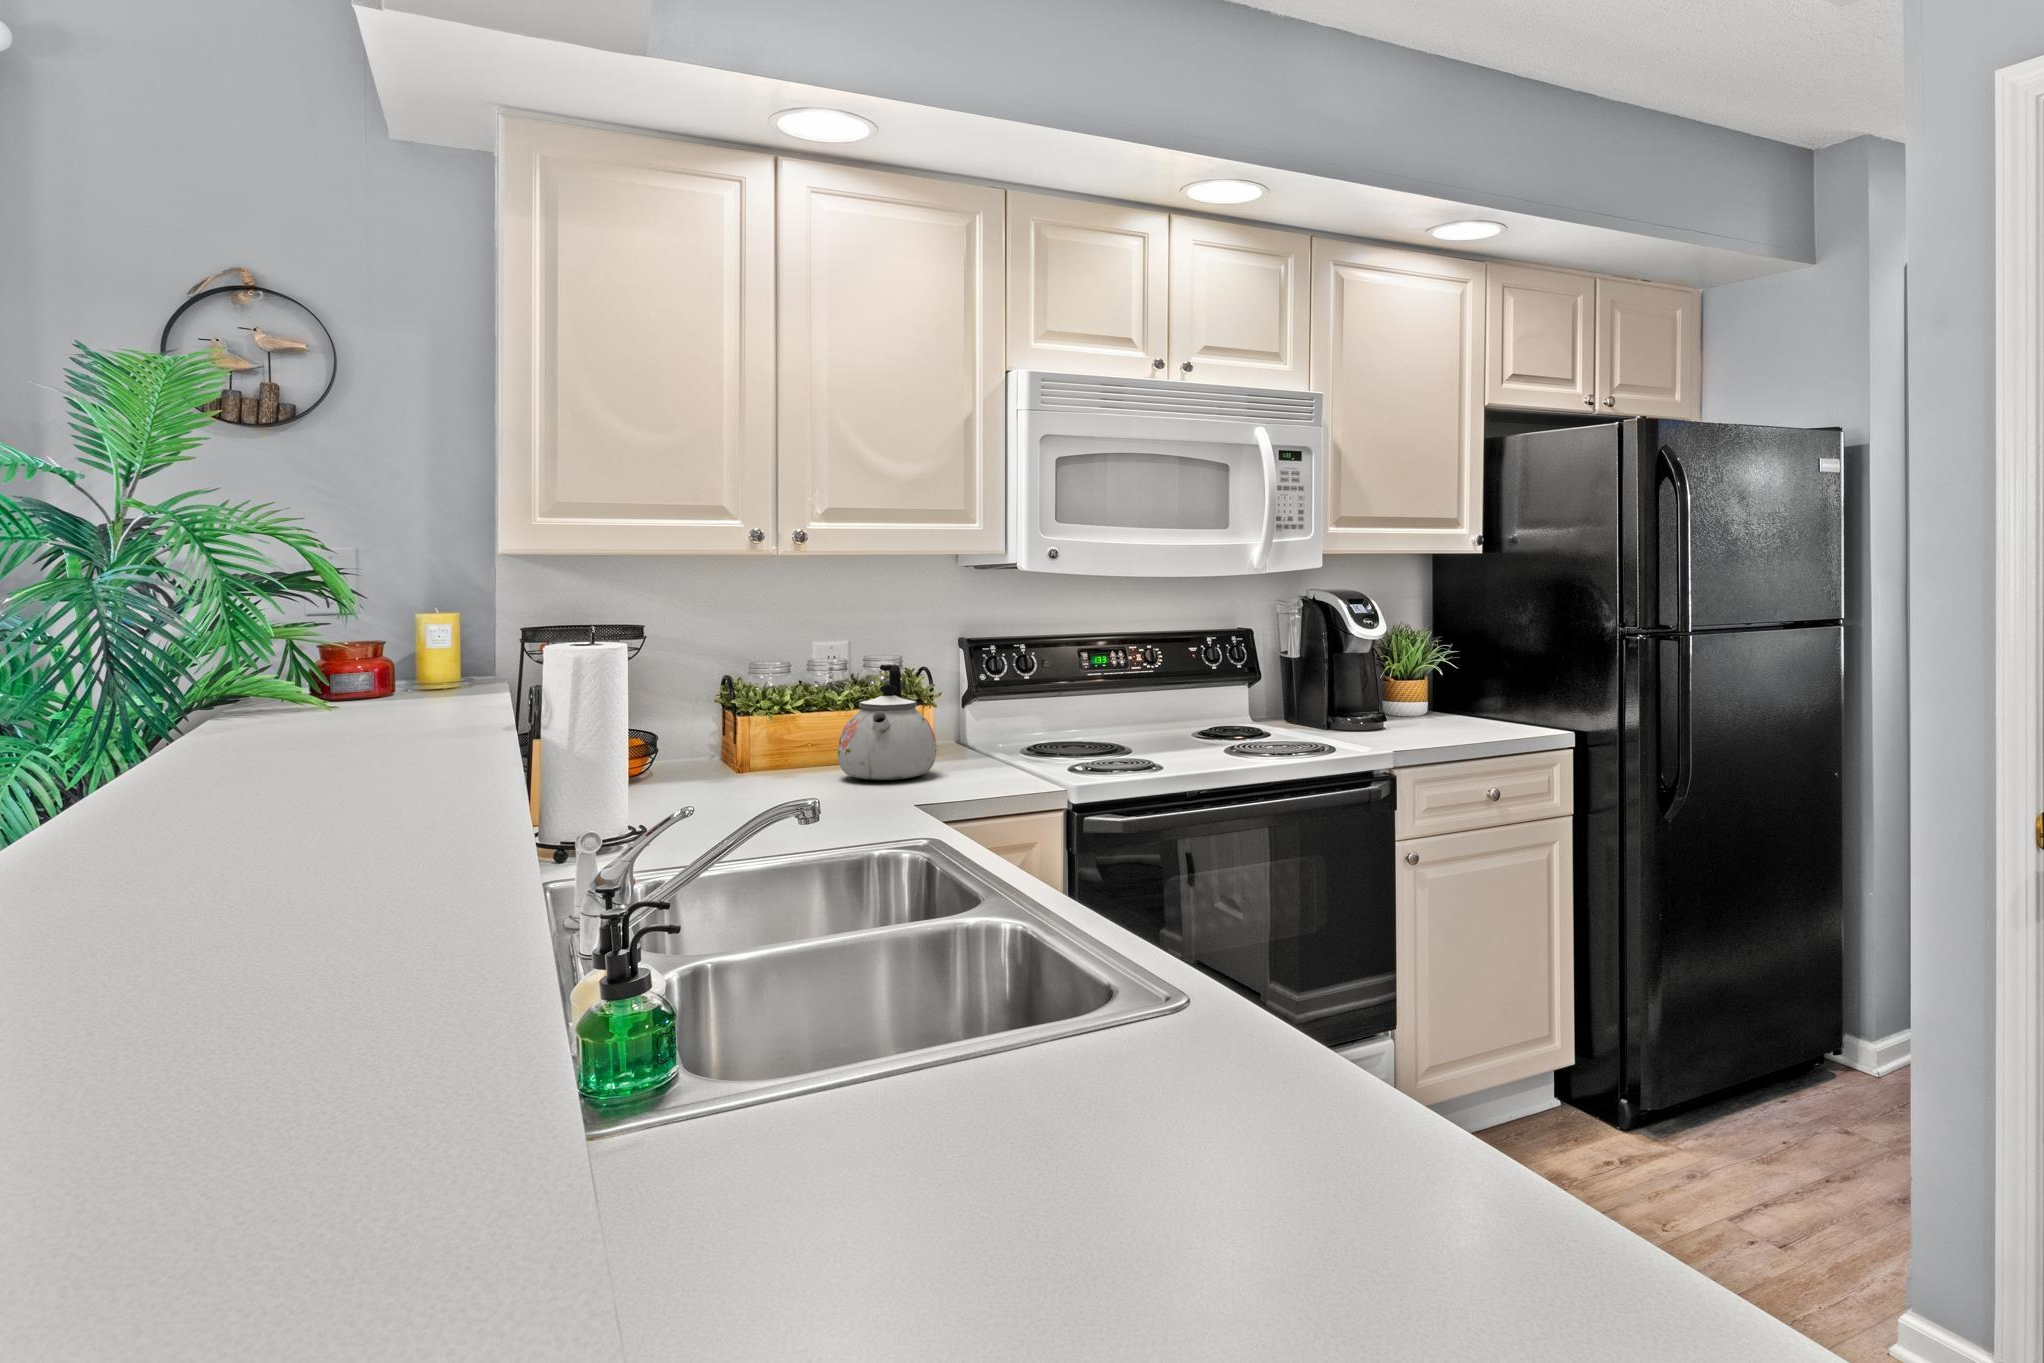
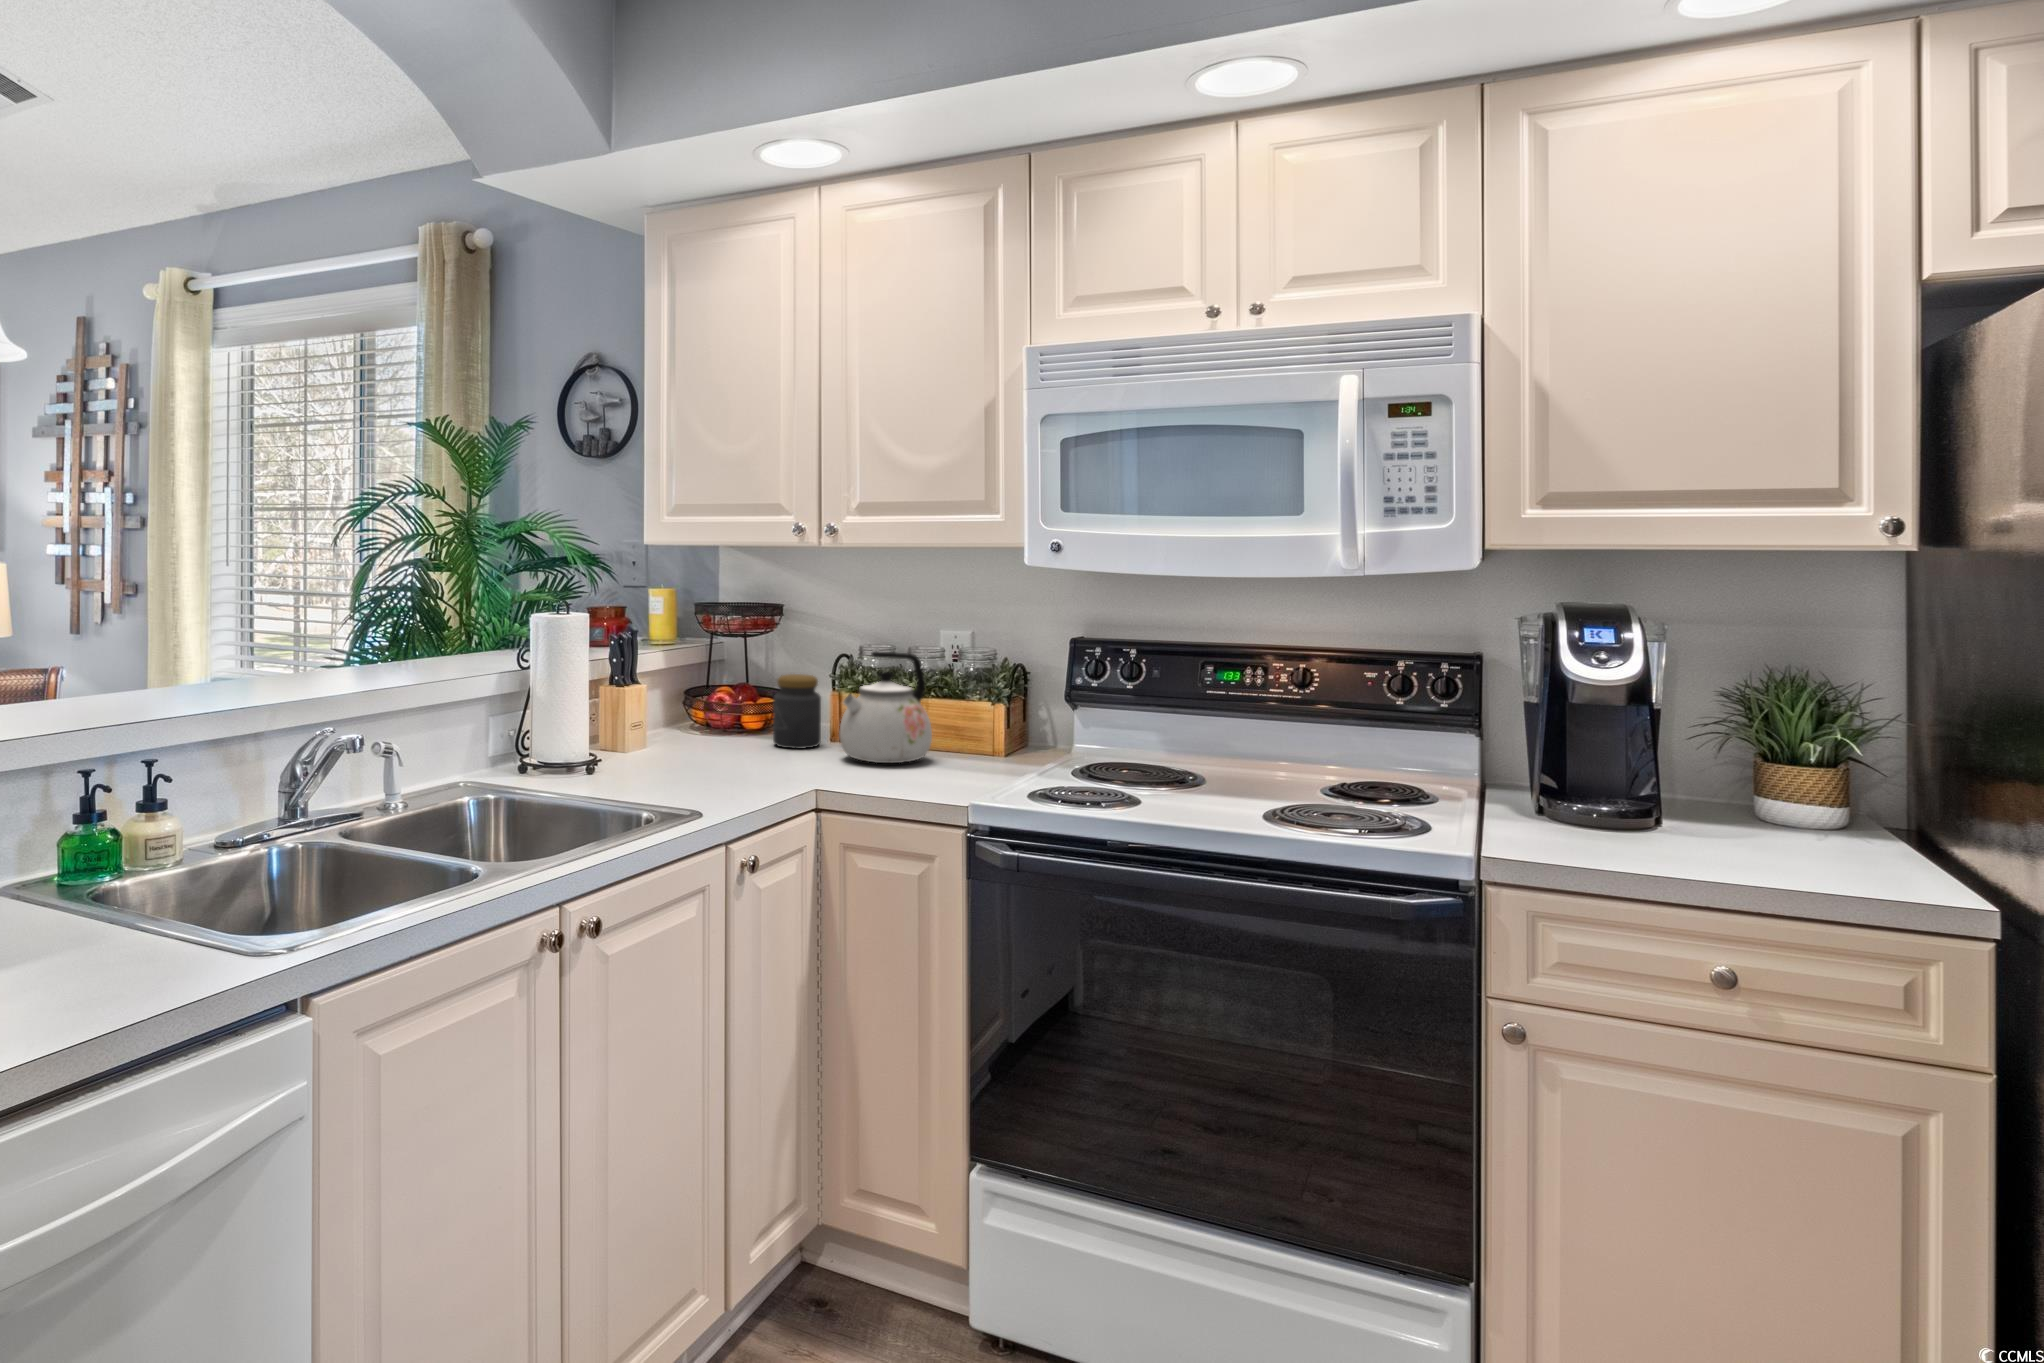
jar: none [724,703,782,789] -> present [773,674,821,749]

